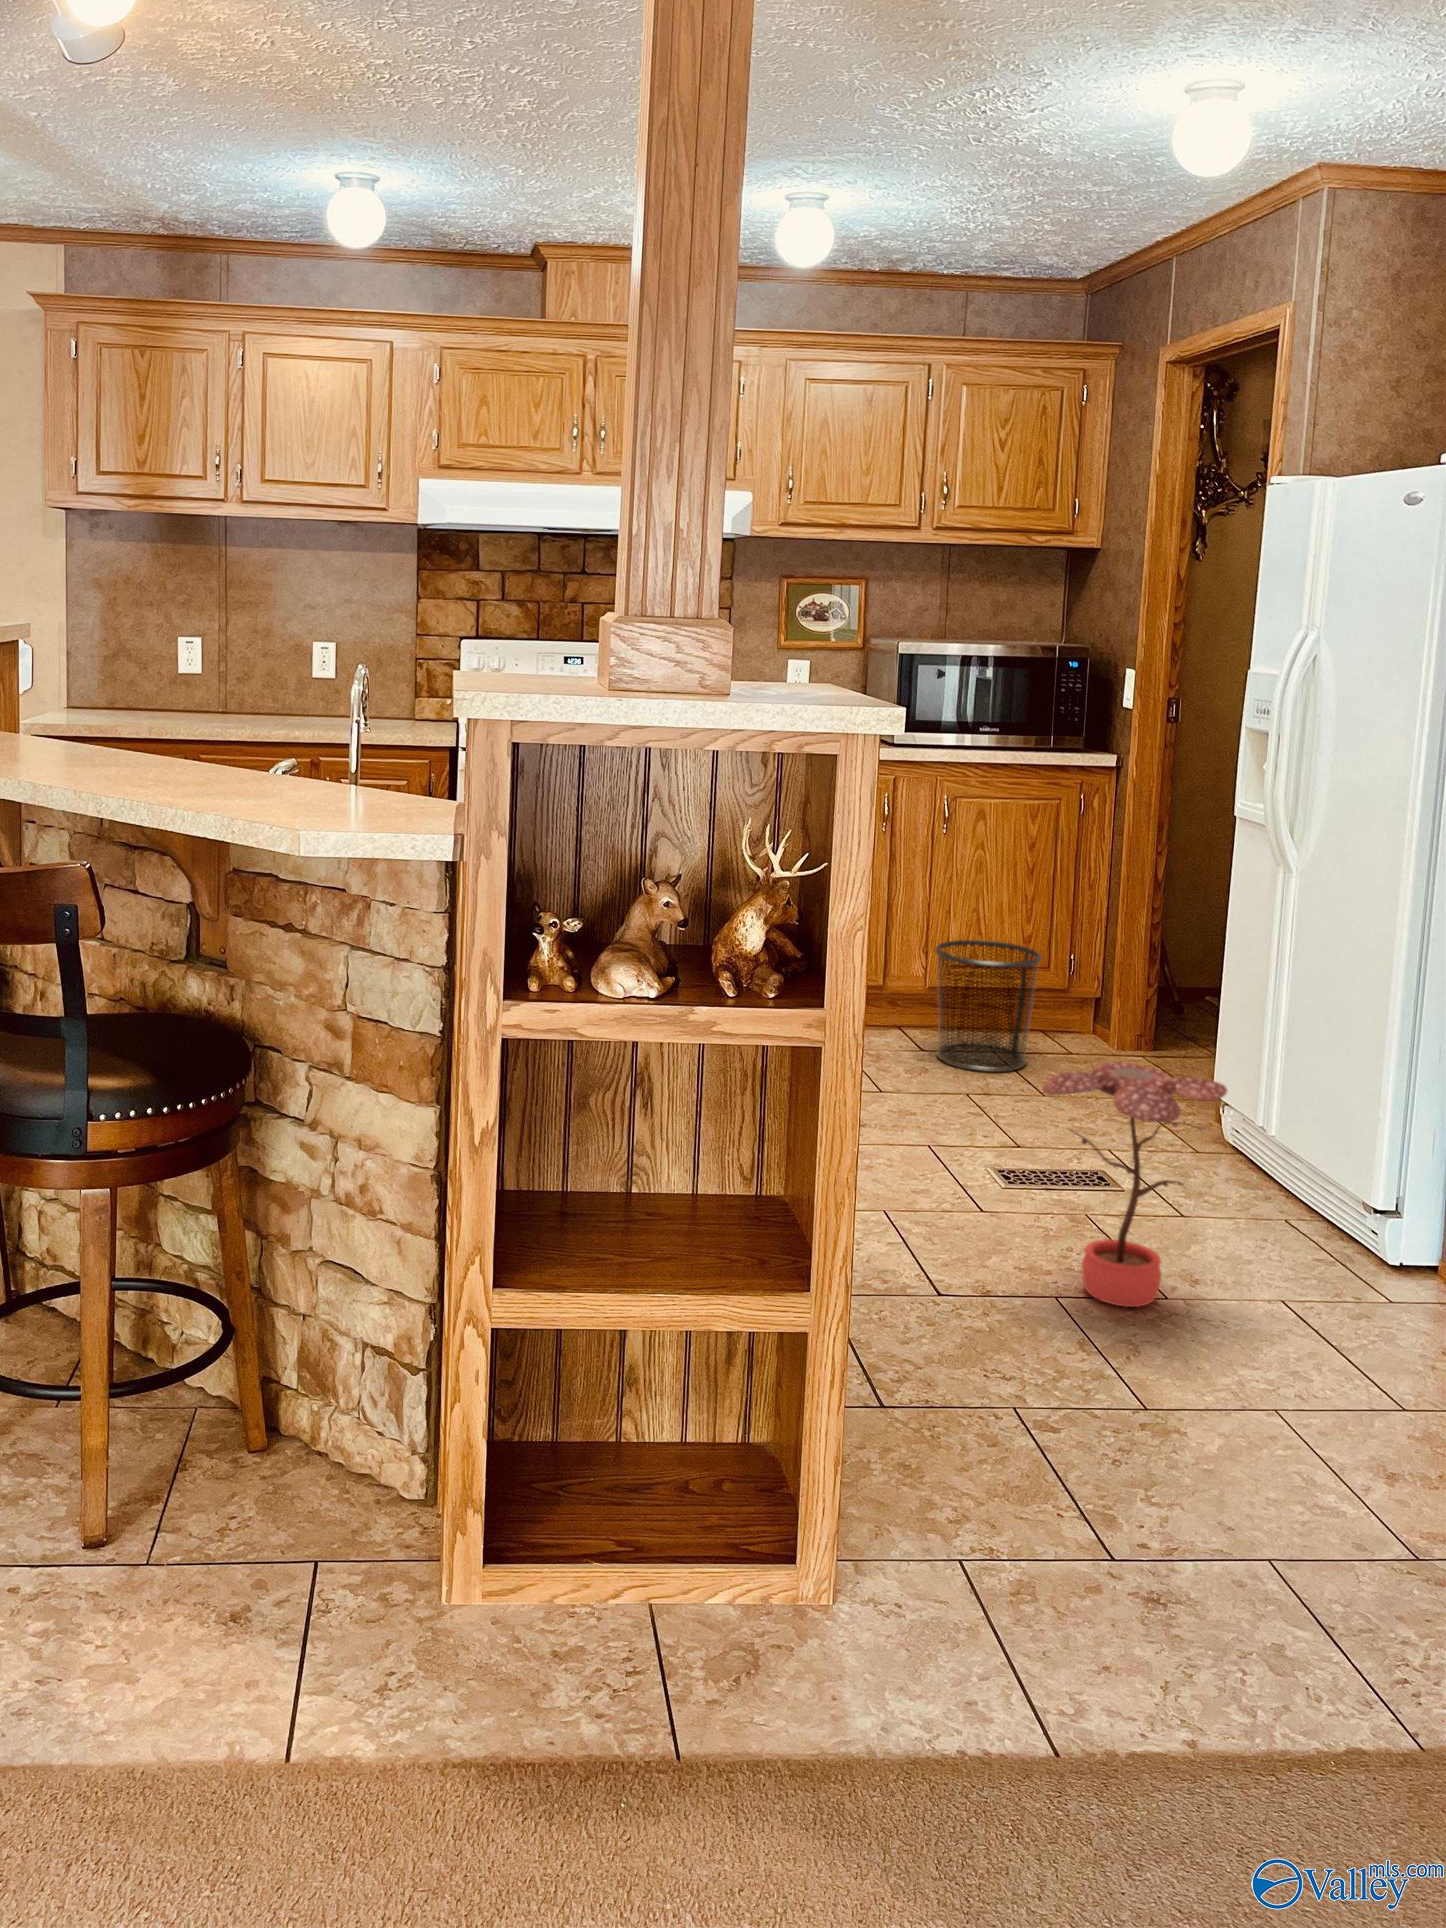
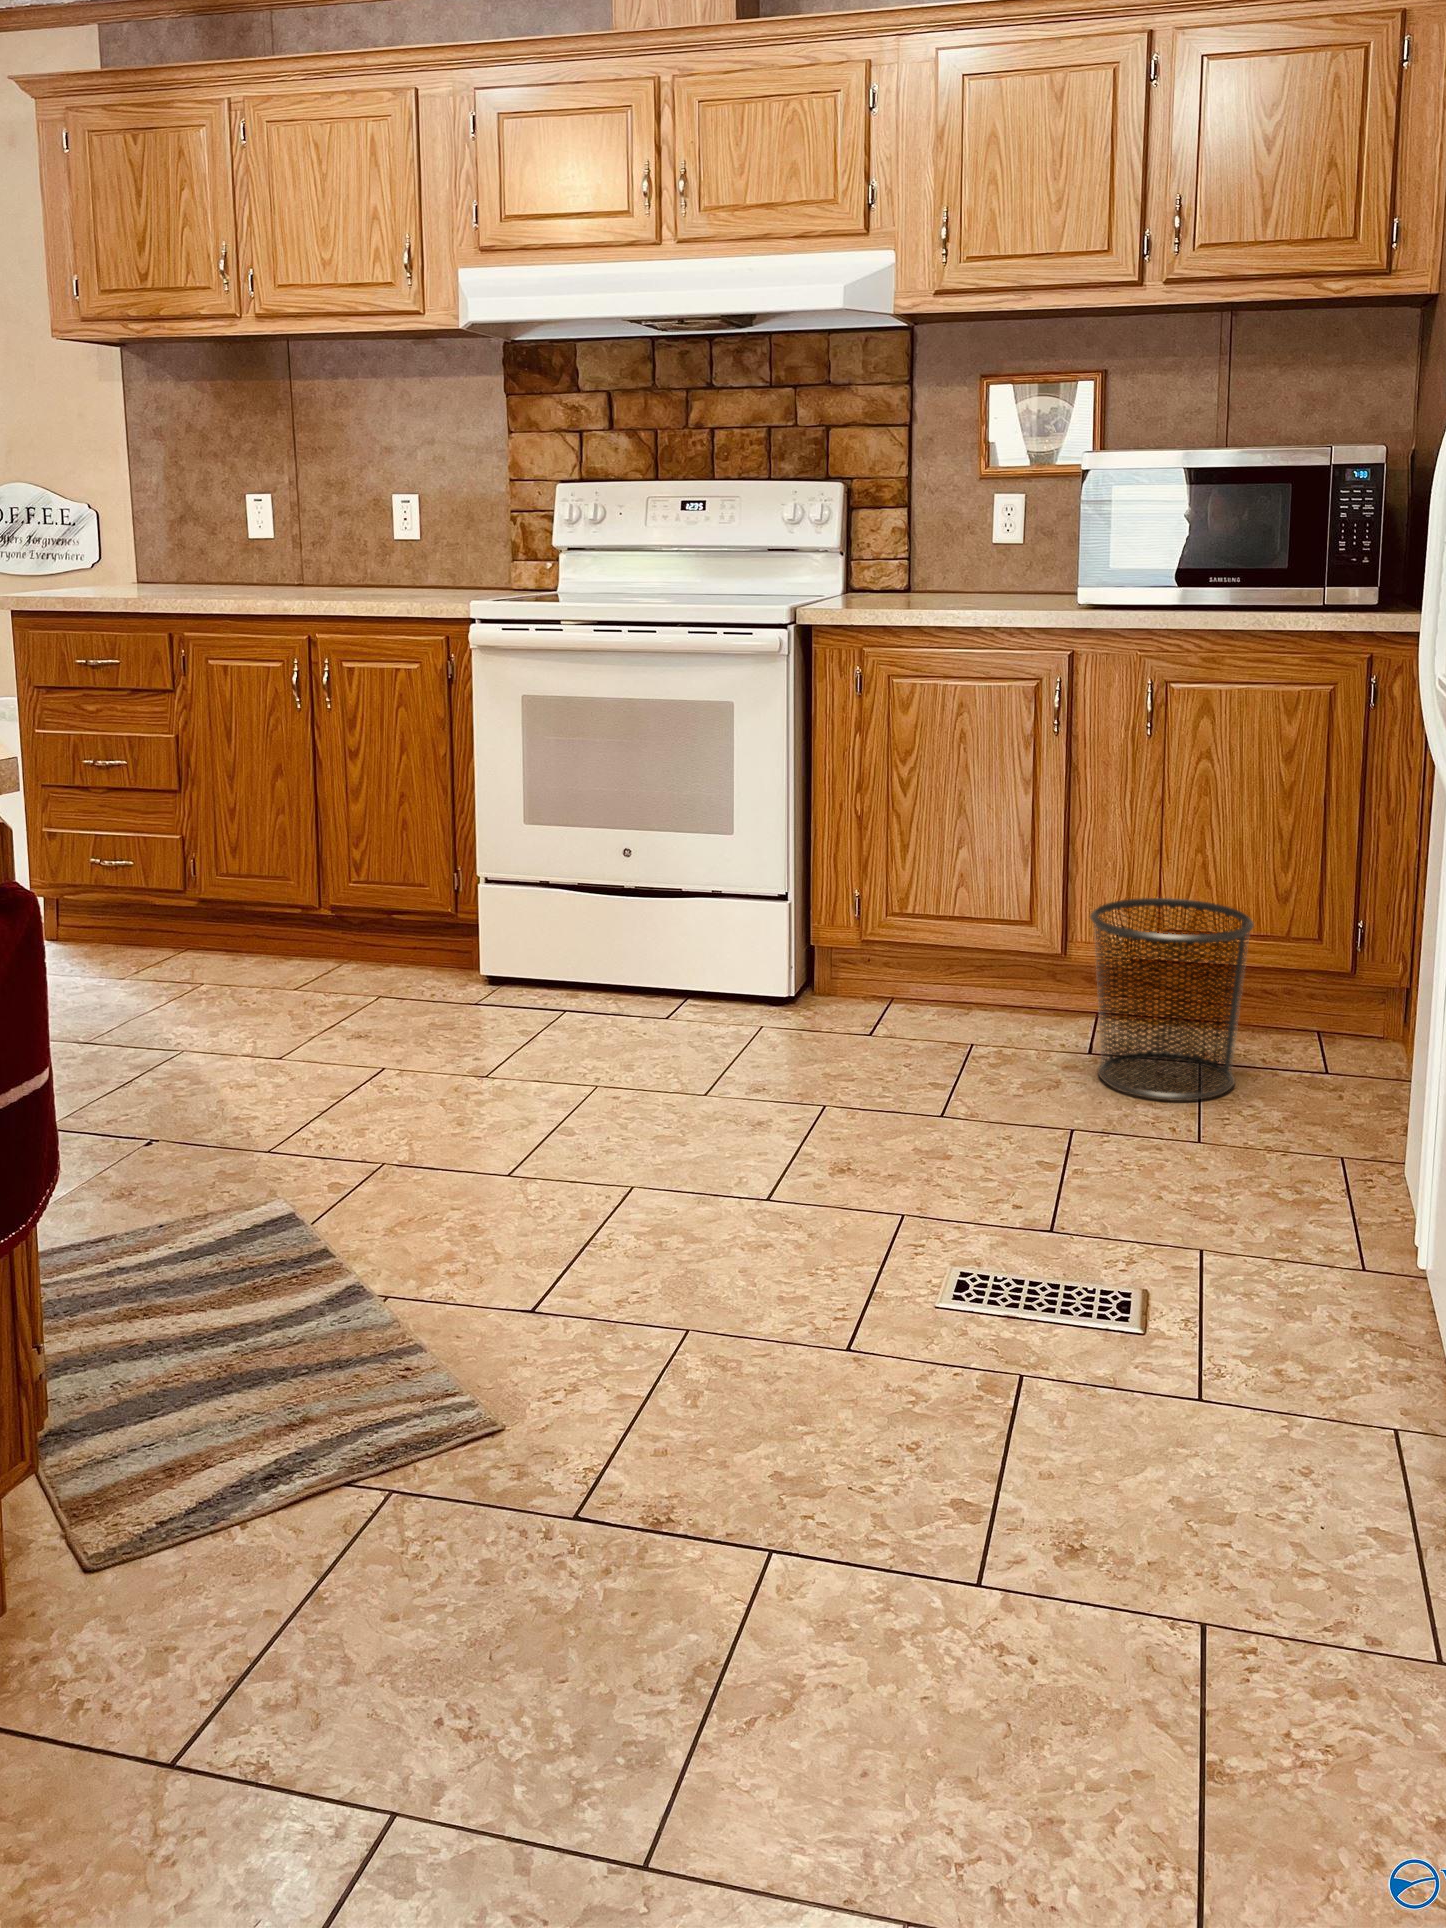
potted plant: present [1042,1062,1227,1307] -> none [769,1121,1094,1566]

